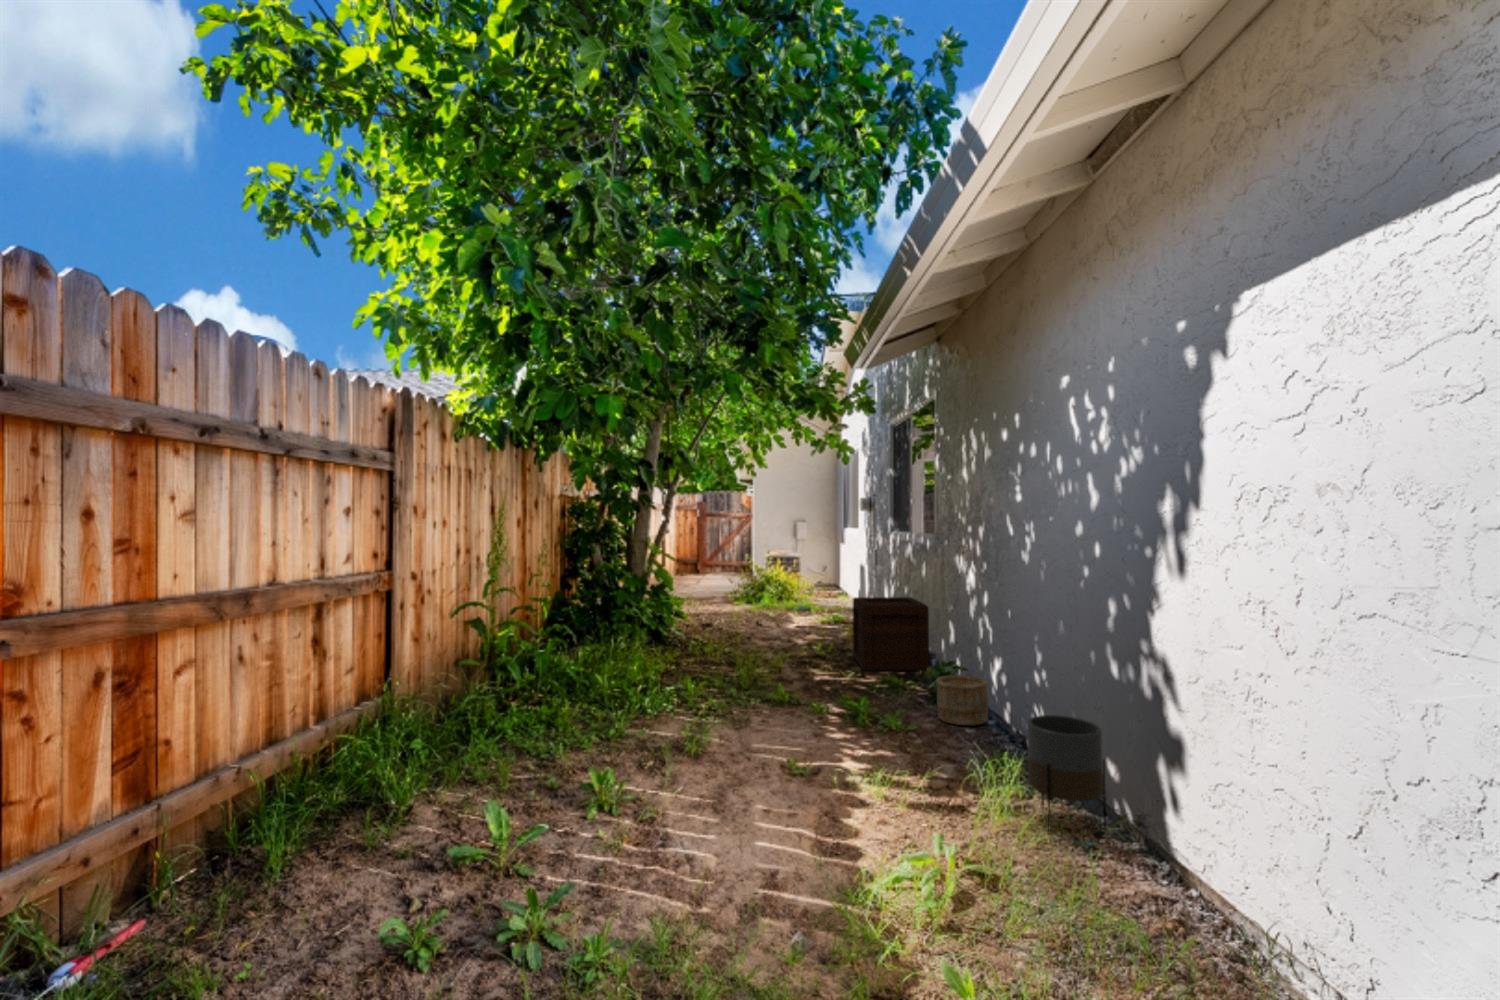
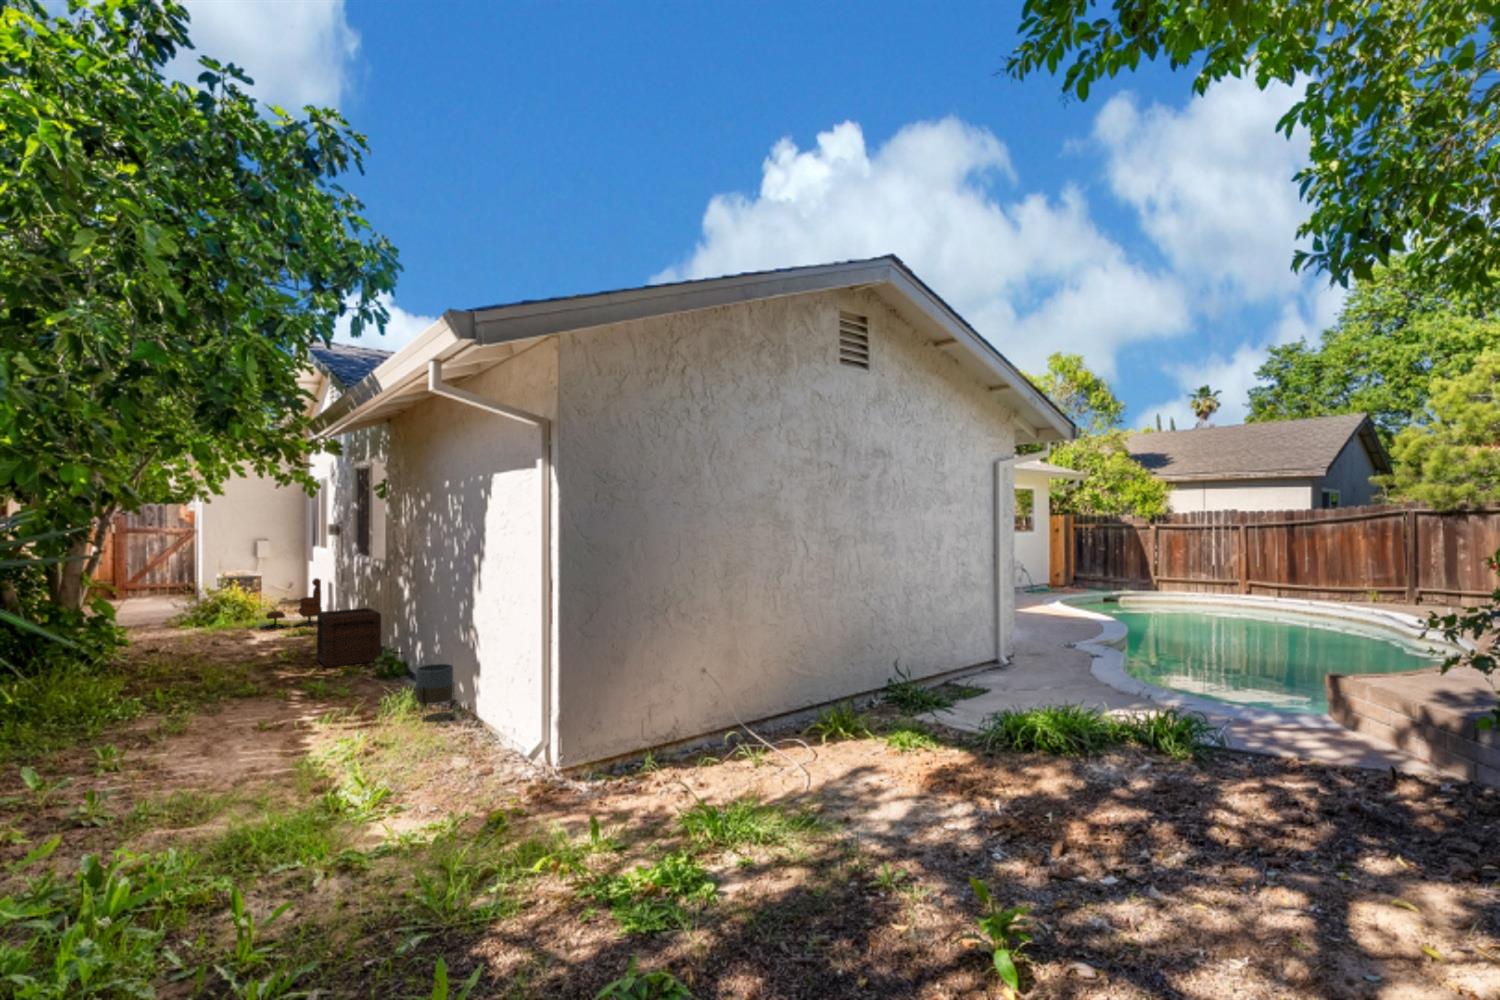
lounge chair: none [799,561,858,613] -> present [262,578,322,629]
wooden bucket: present [935,675,988,725] -> none [376,656,414,688]

